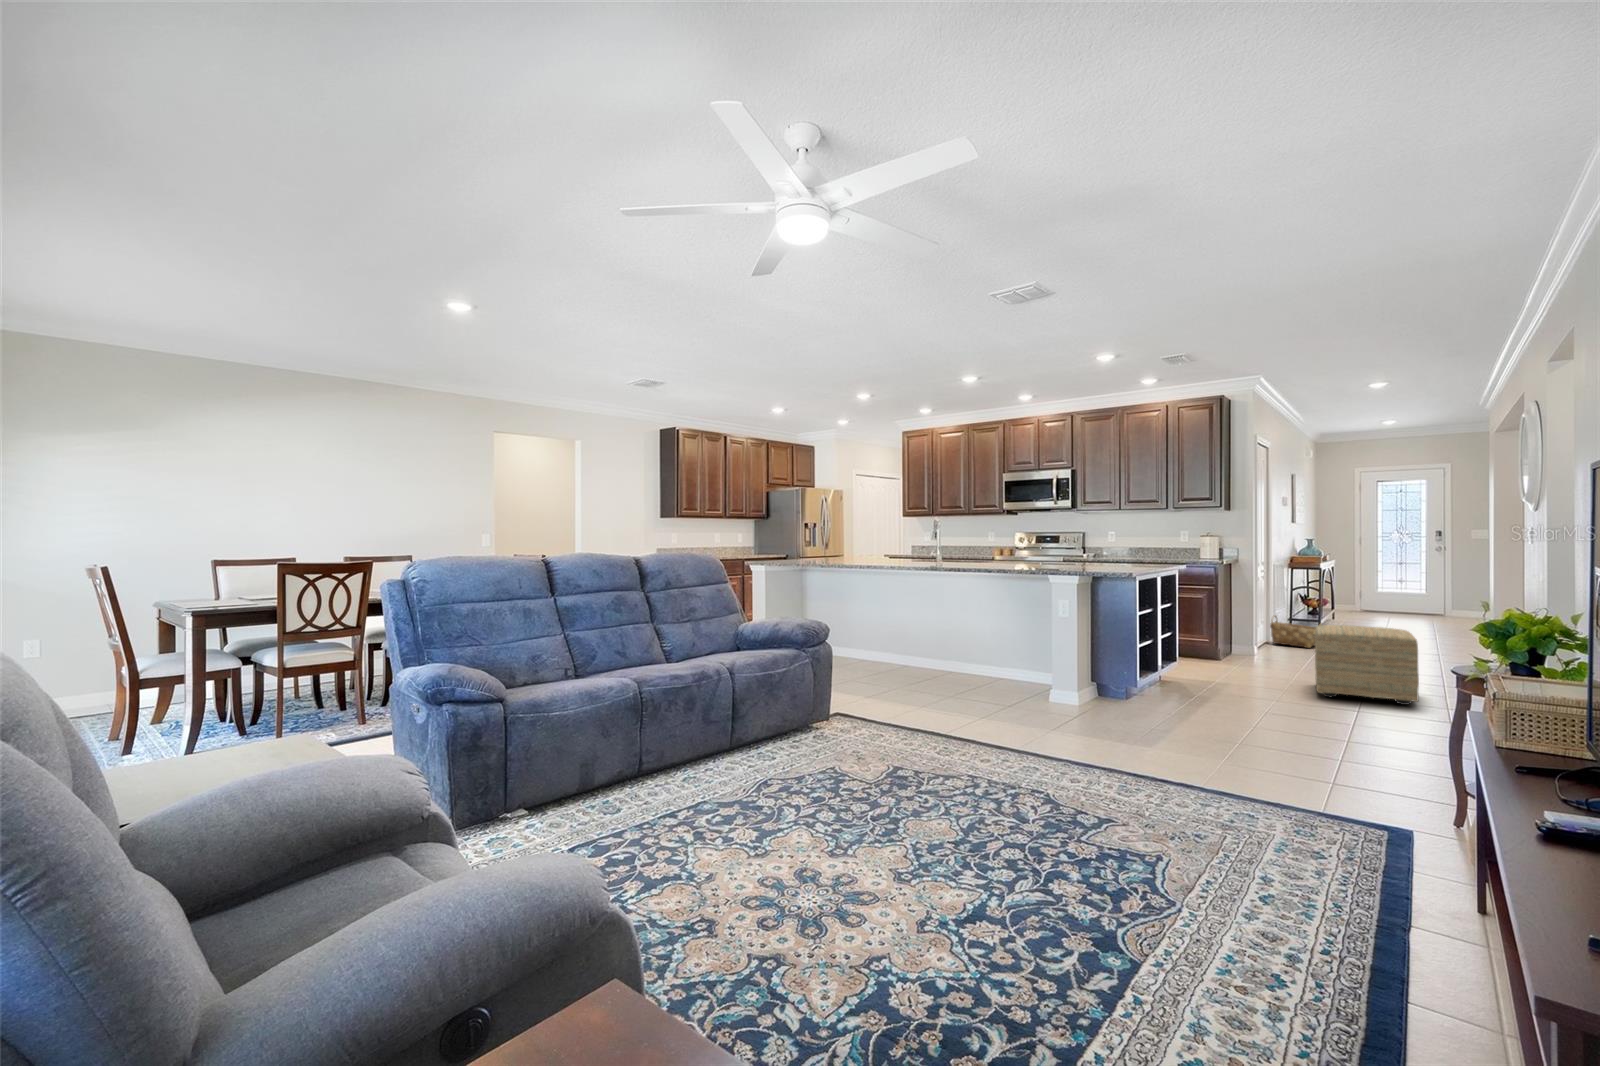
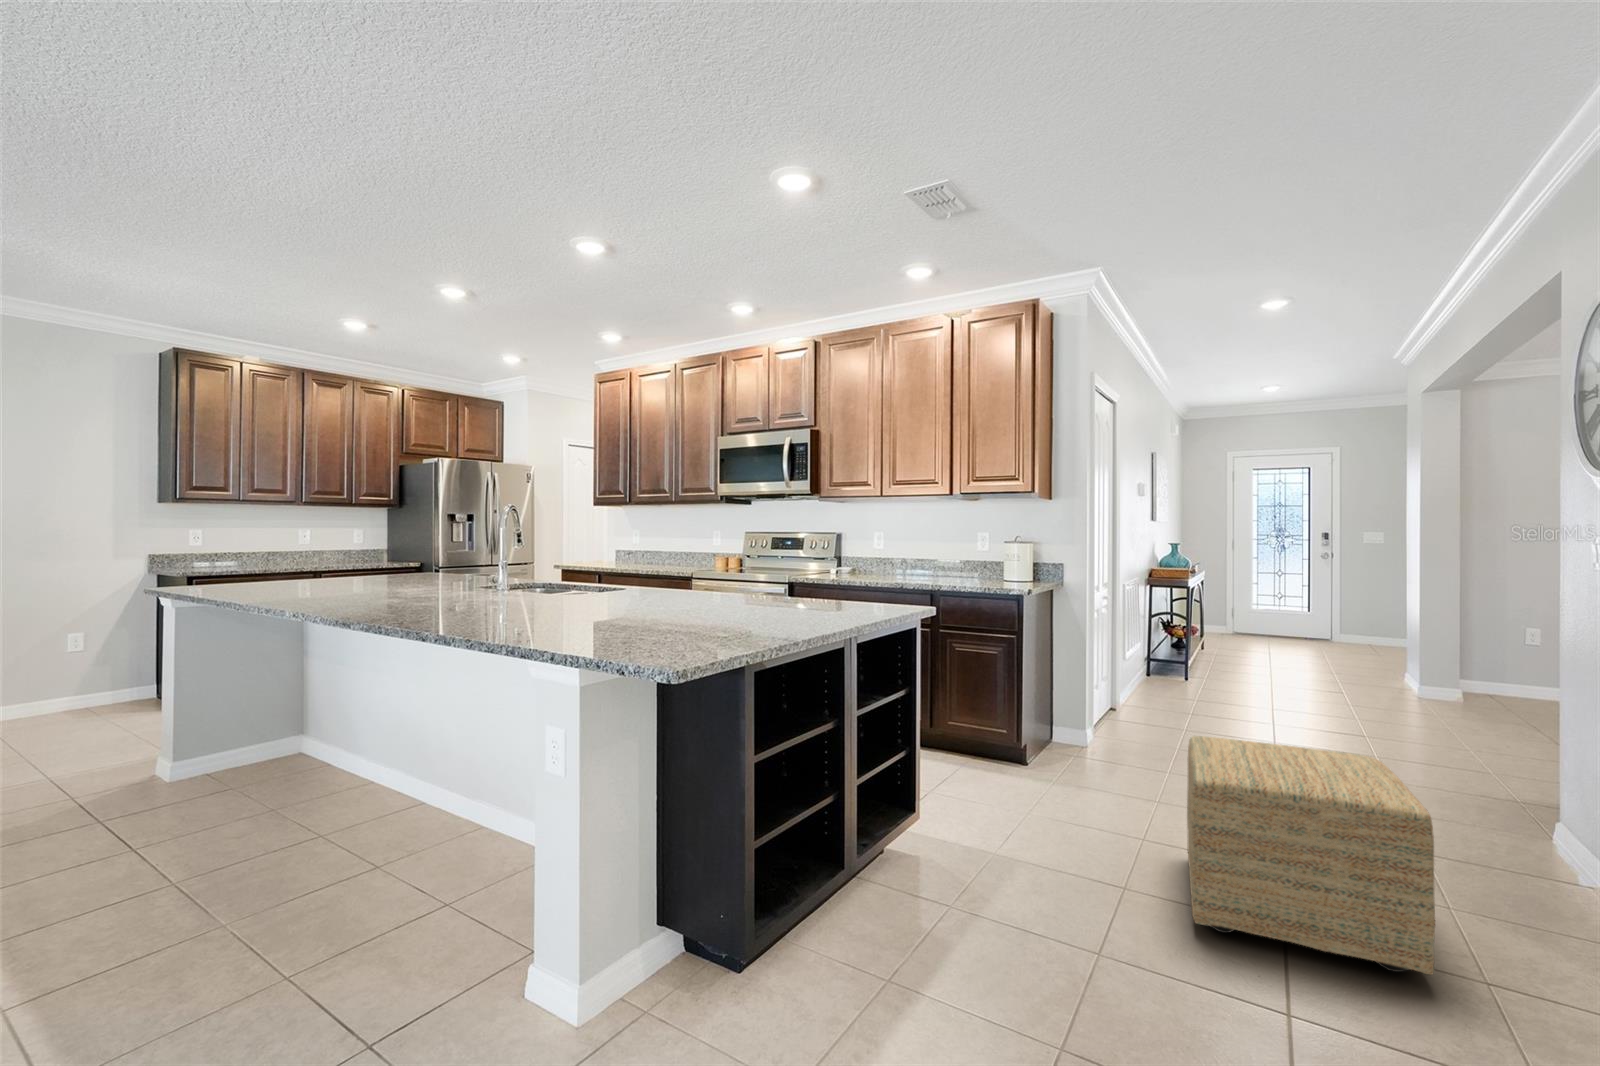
woven basket: present [1270,615,1322,648] -> none [1115,665,1192,723]

